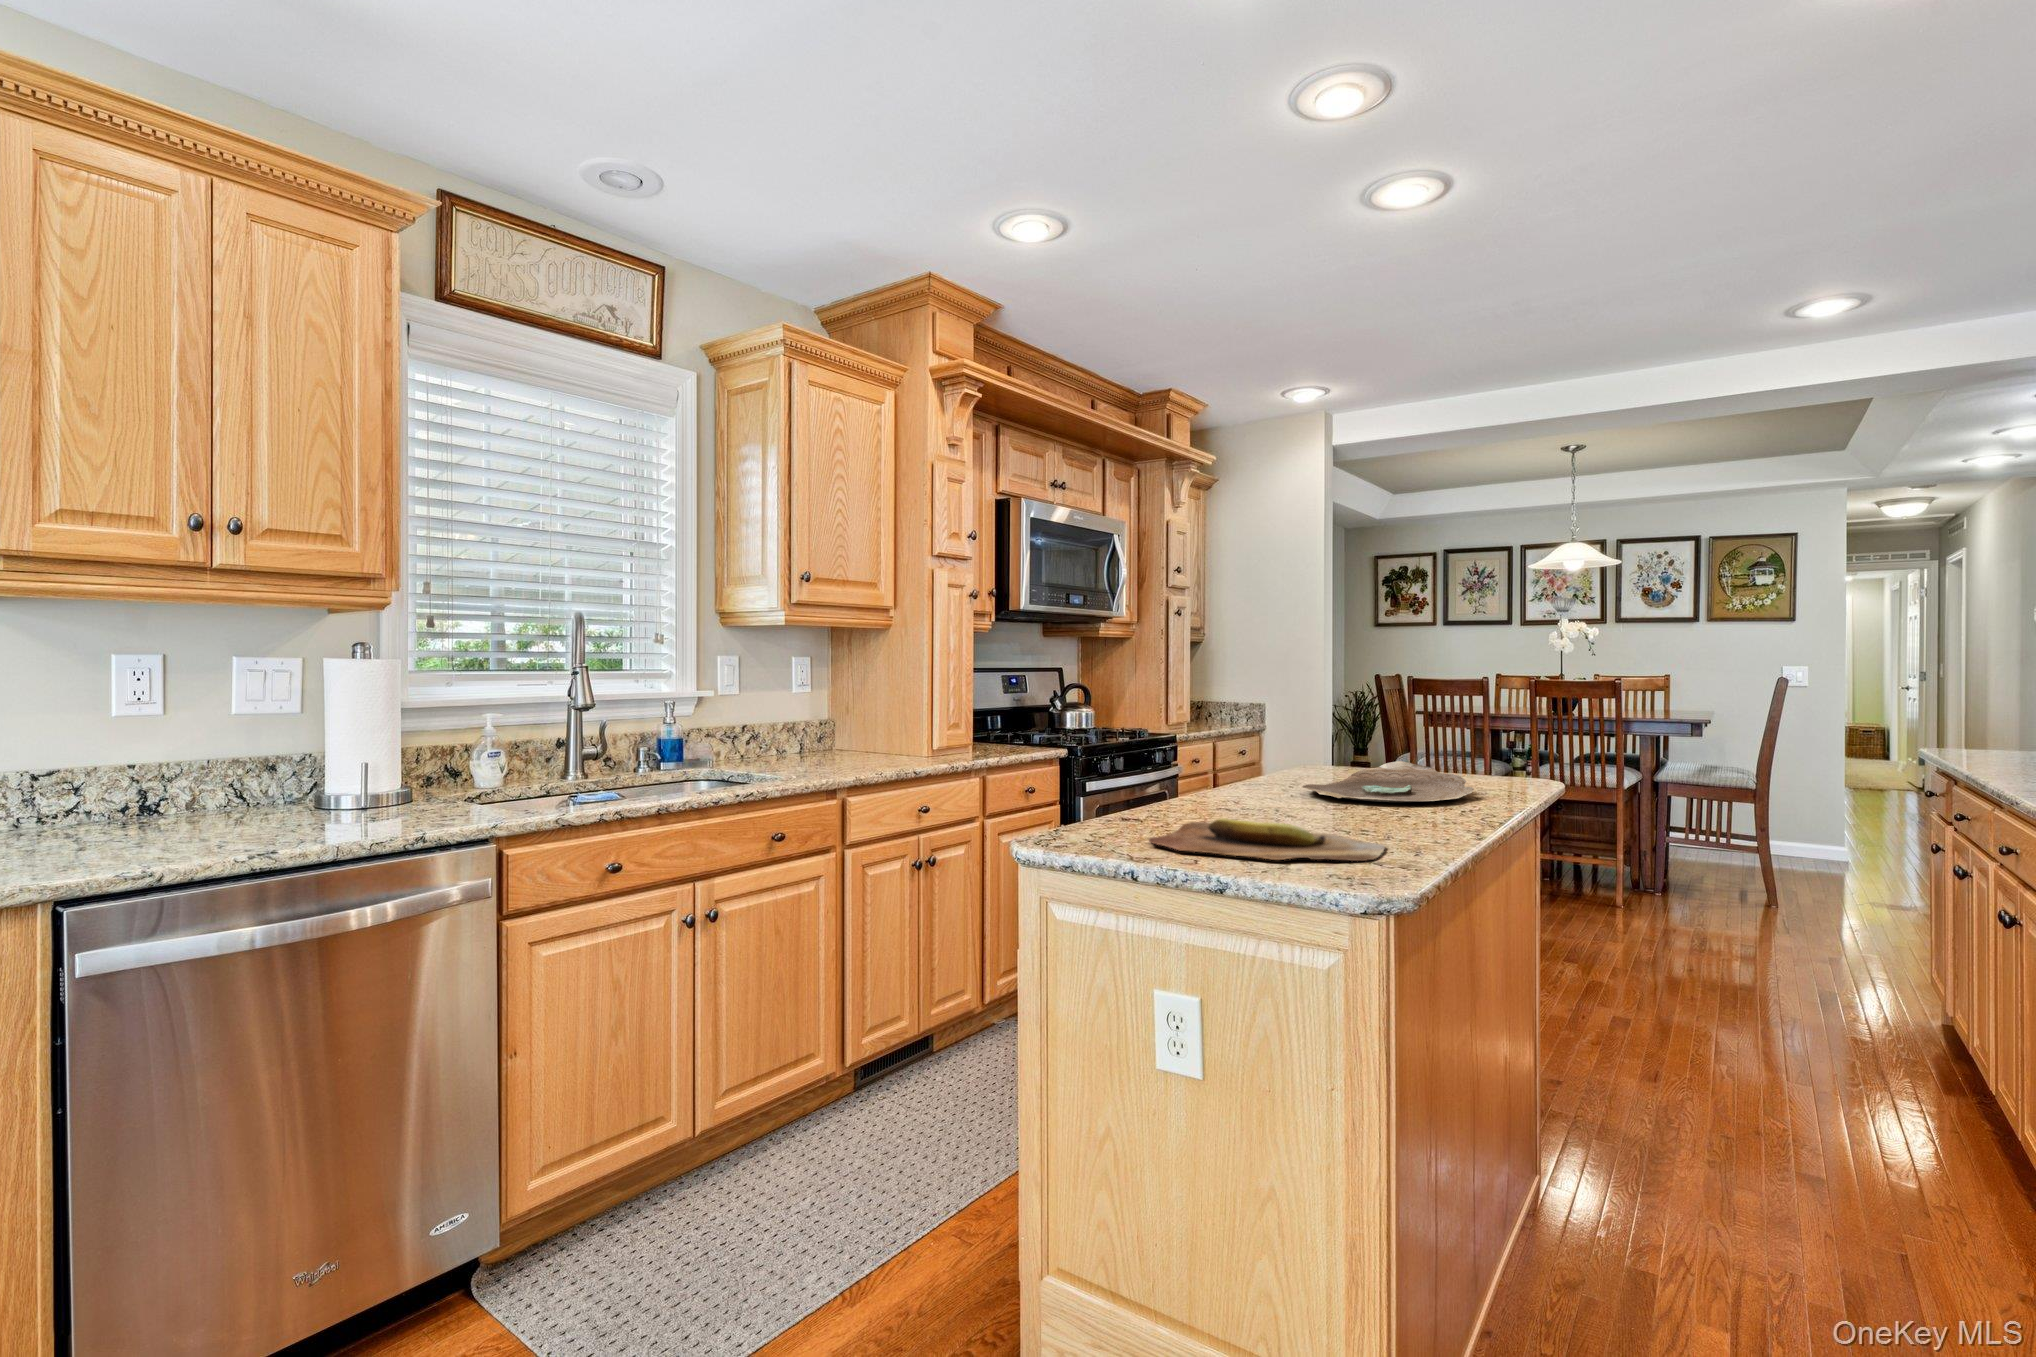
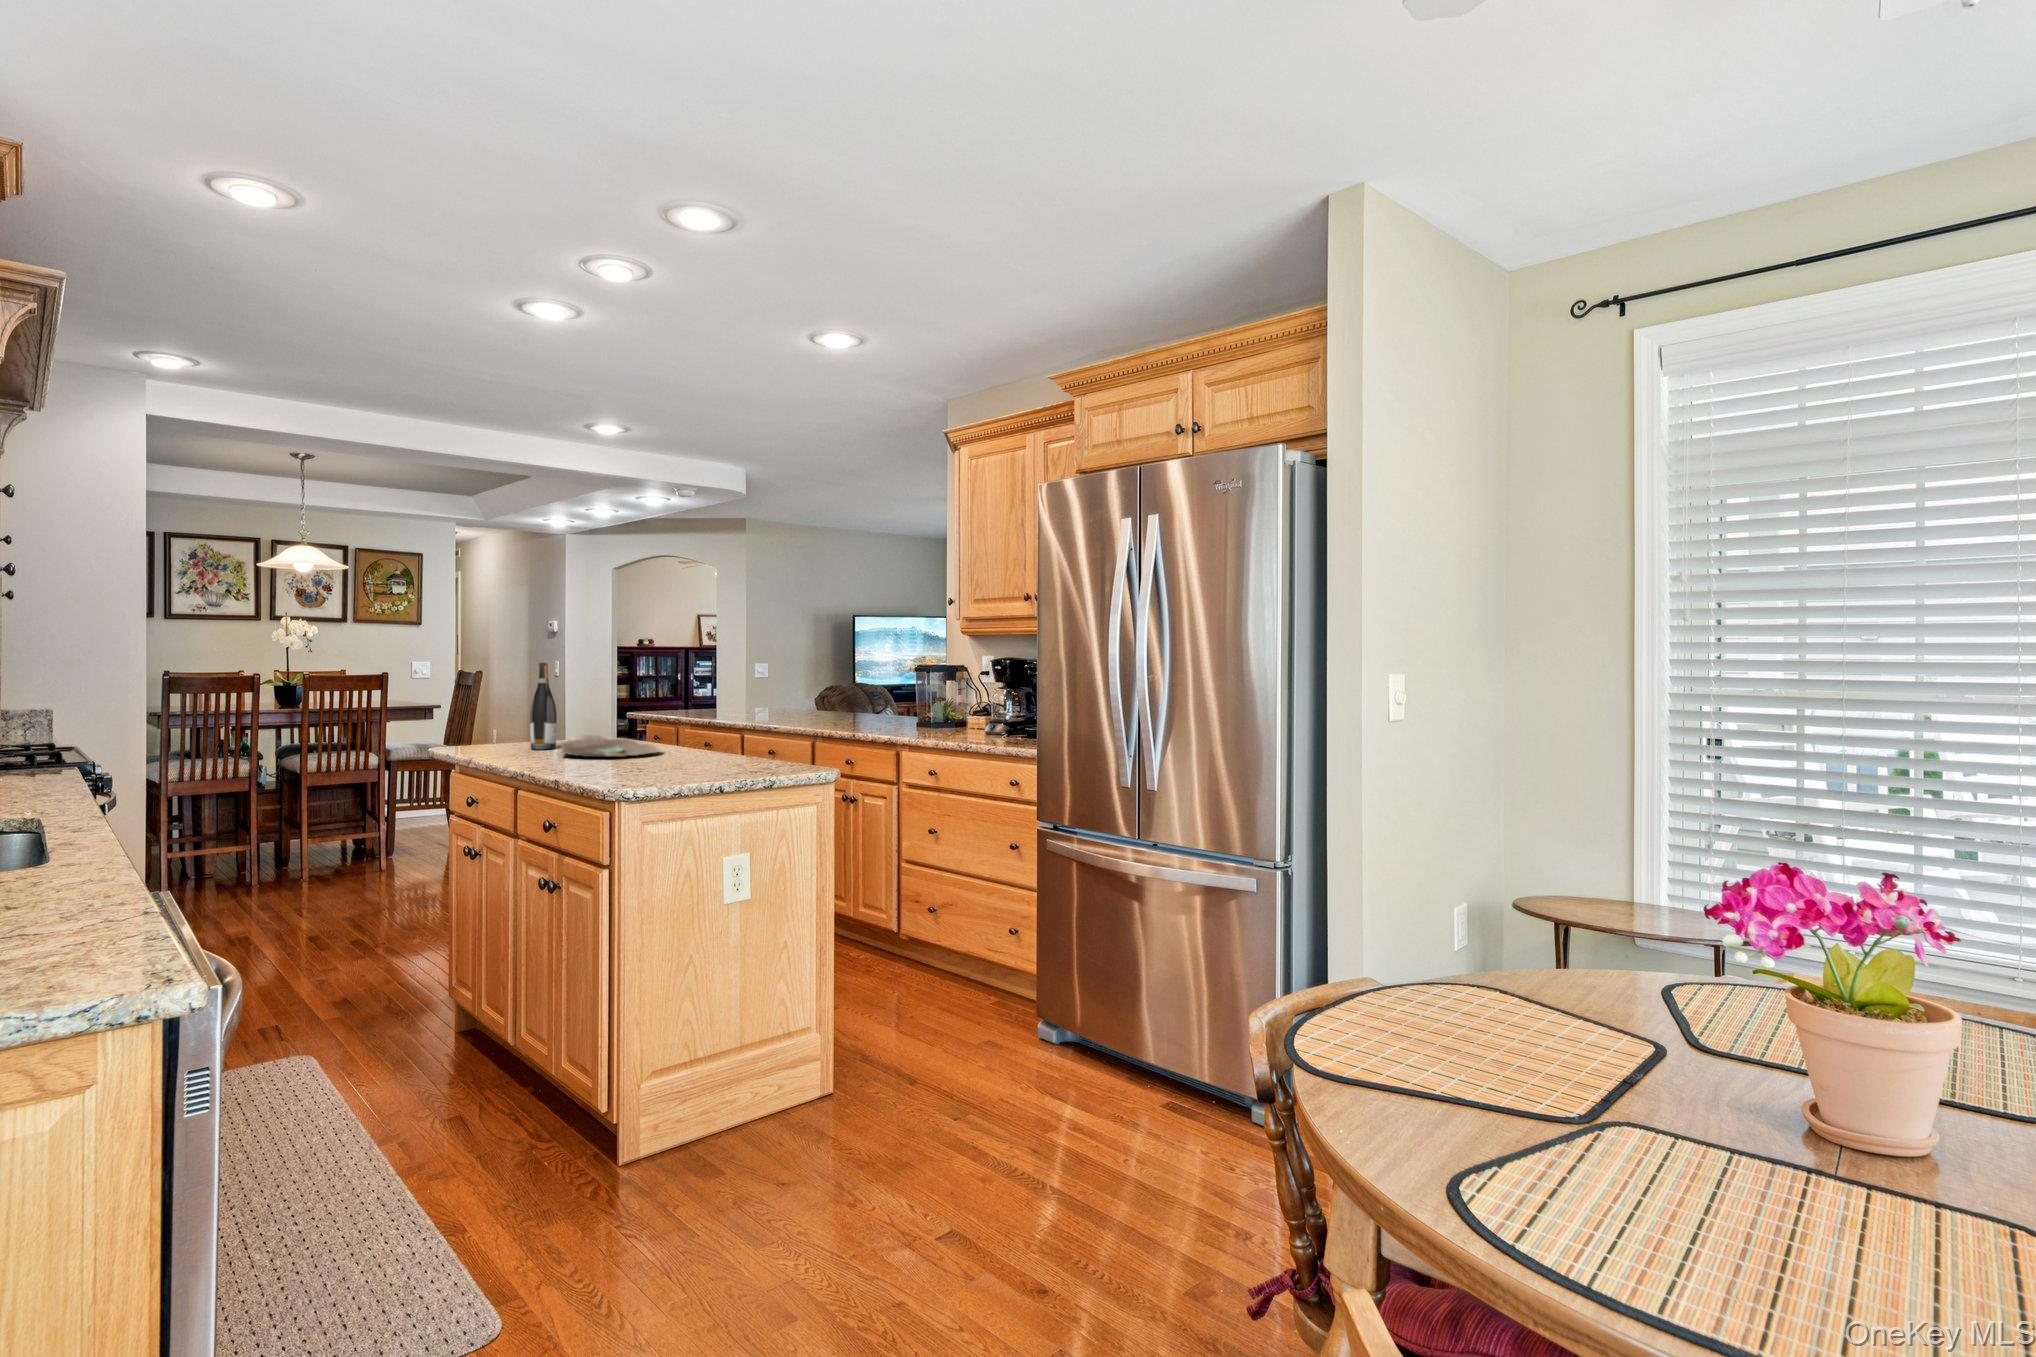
wine bottle: none [1369,656,1406,779] -> present [530,663,557,750]
cutting board: present [1149,818,1385,861] -> none [648,758,778,777]

